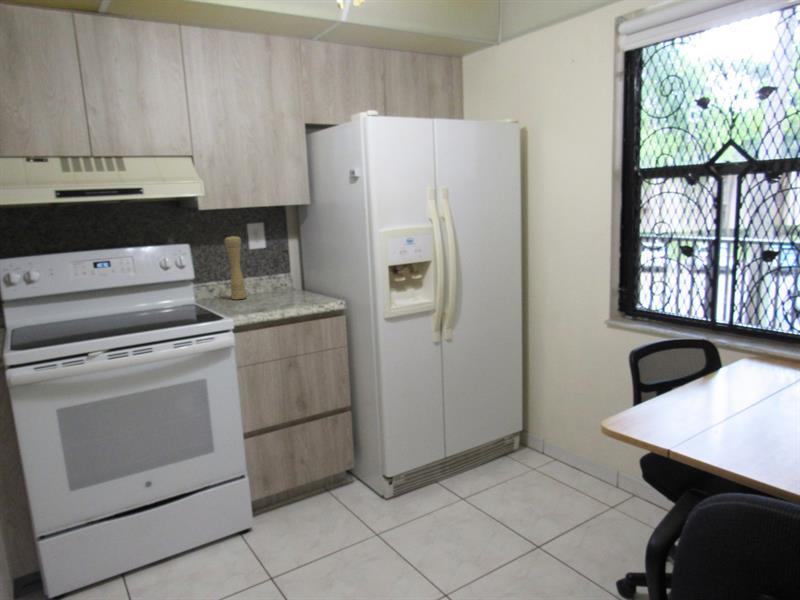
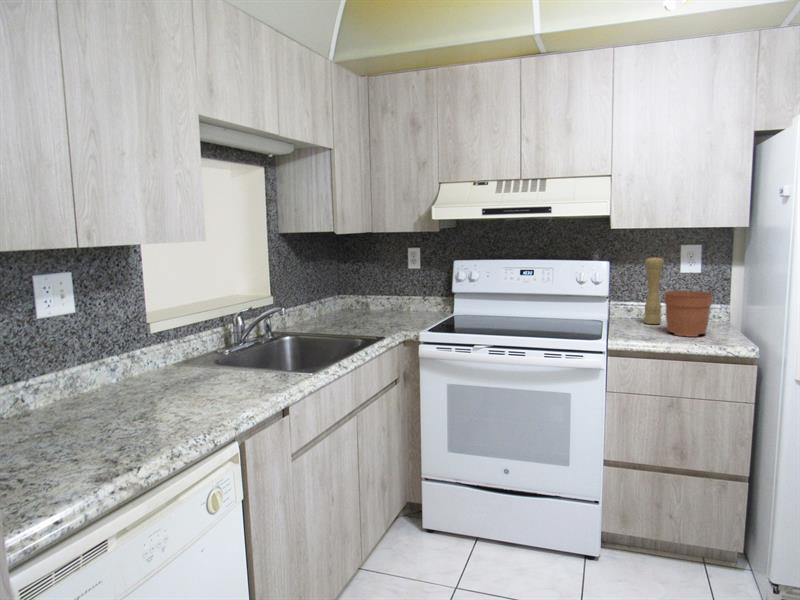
plant pot: none [254,246,294,304] -> present [665,291,712,337]

